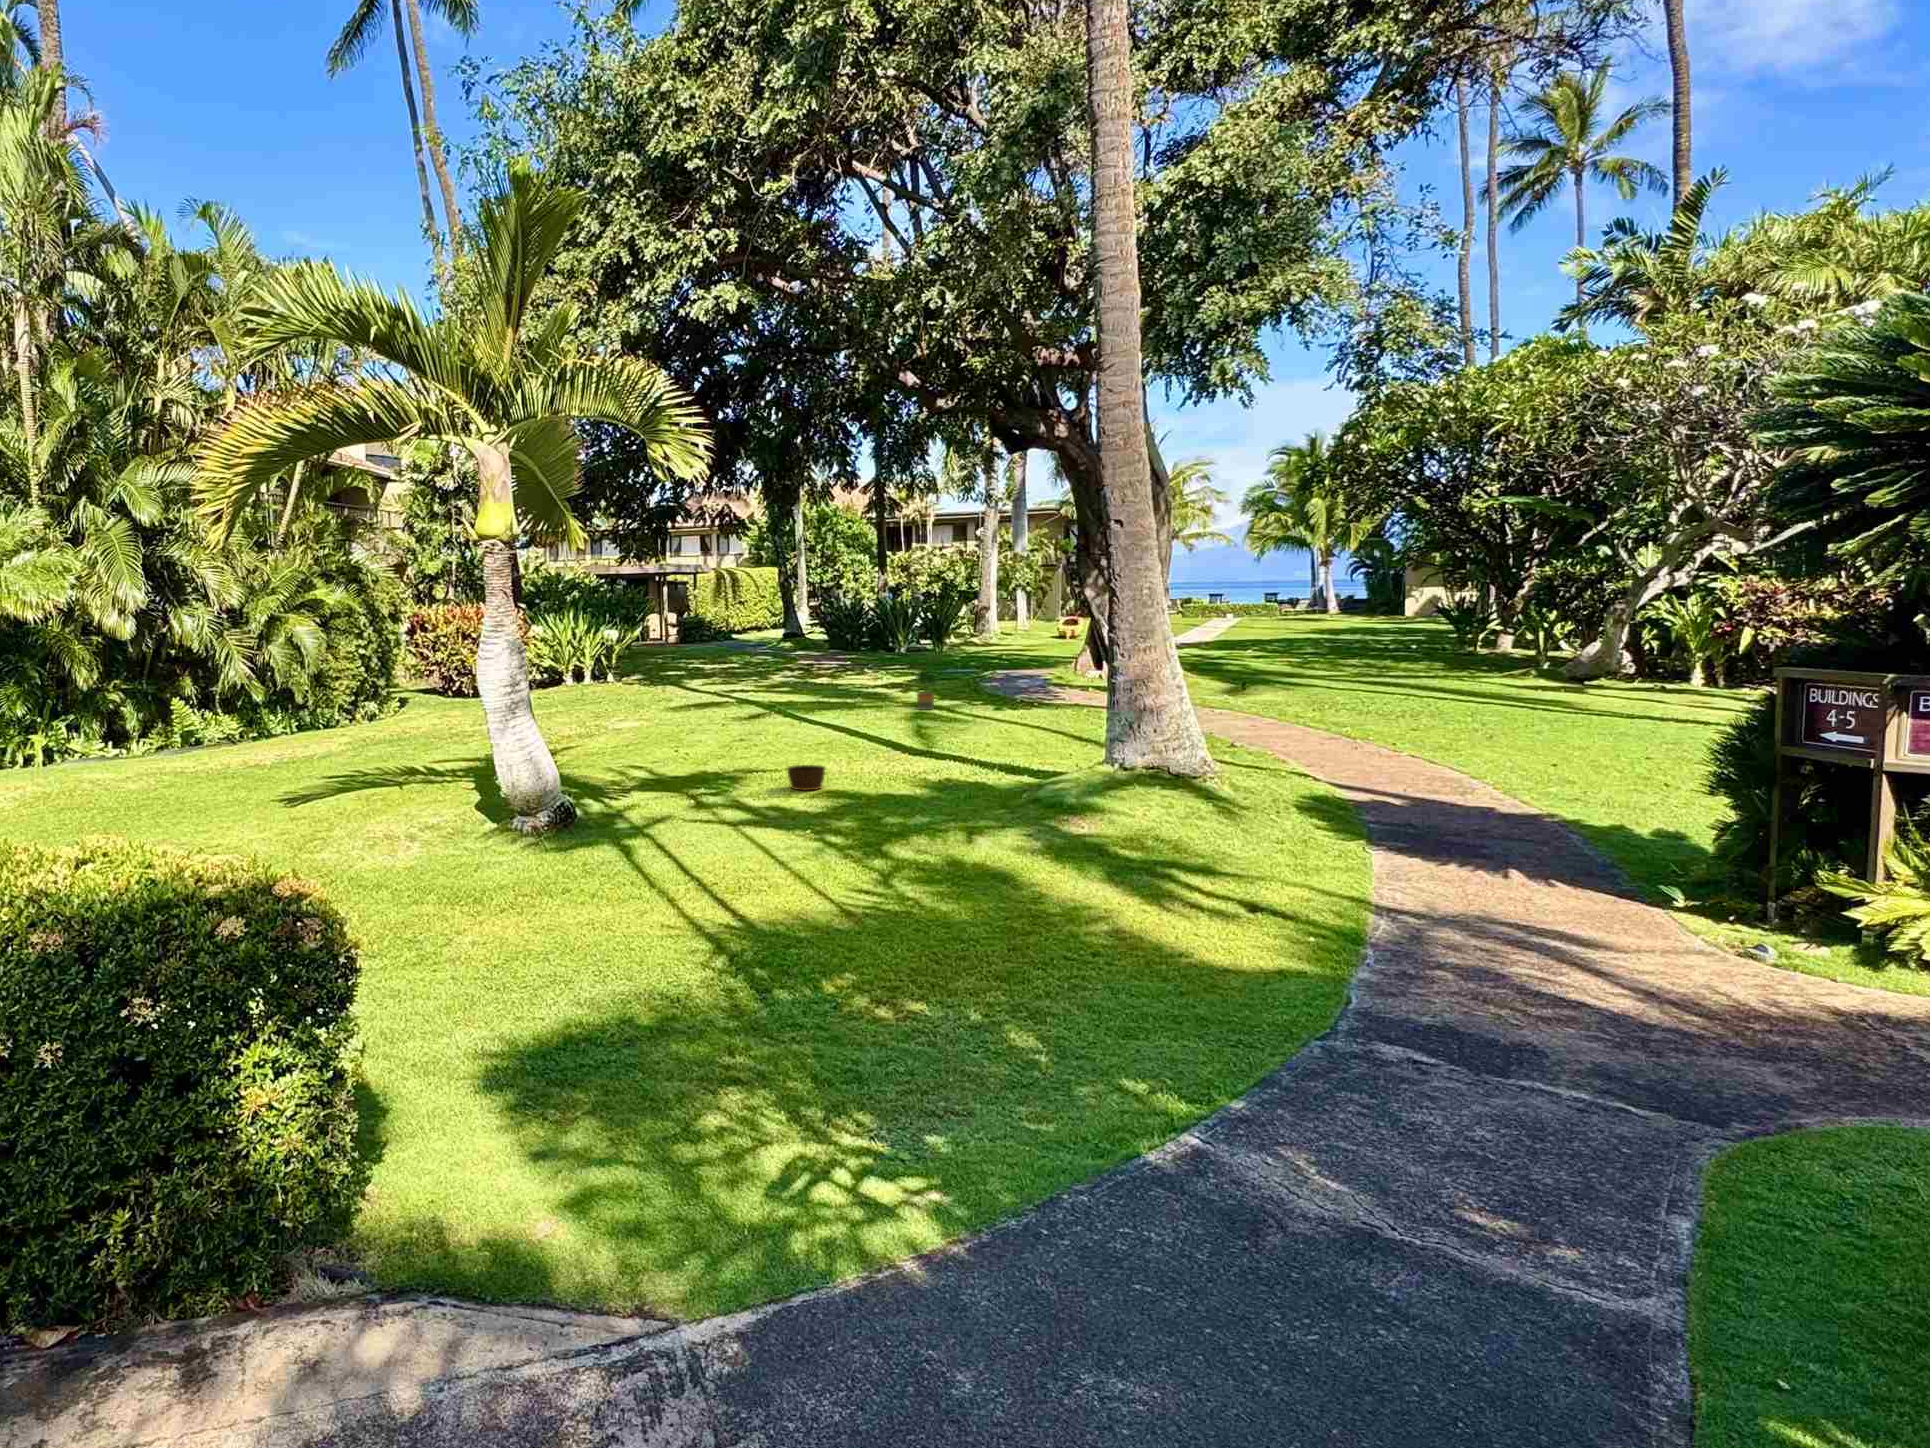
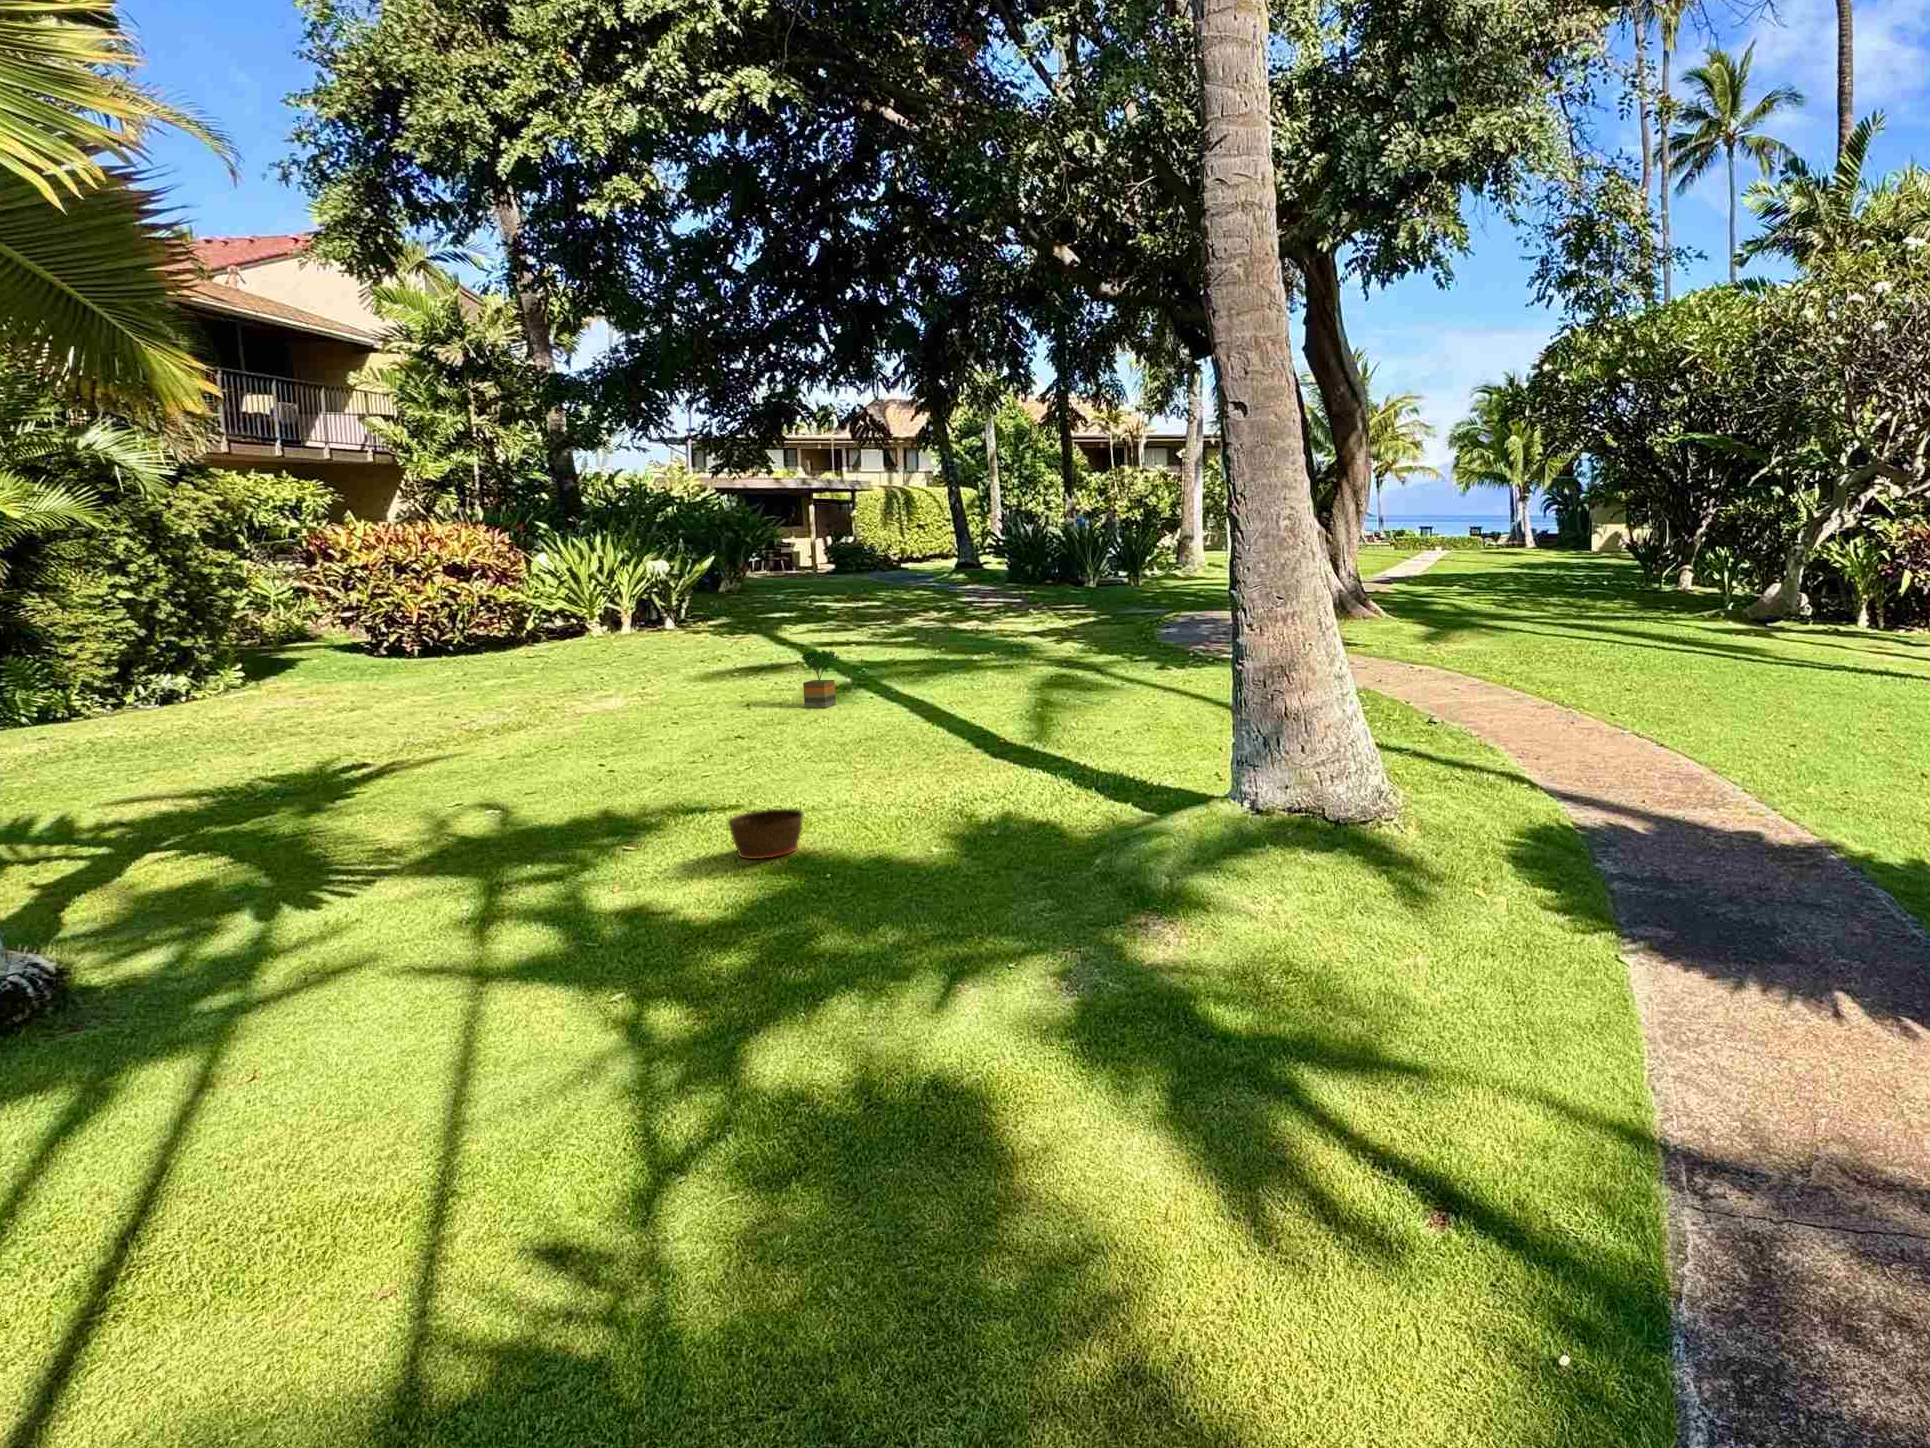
potted tree: present [915,671,937,710] -> present [801,650,839,708]

